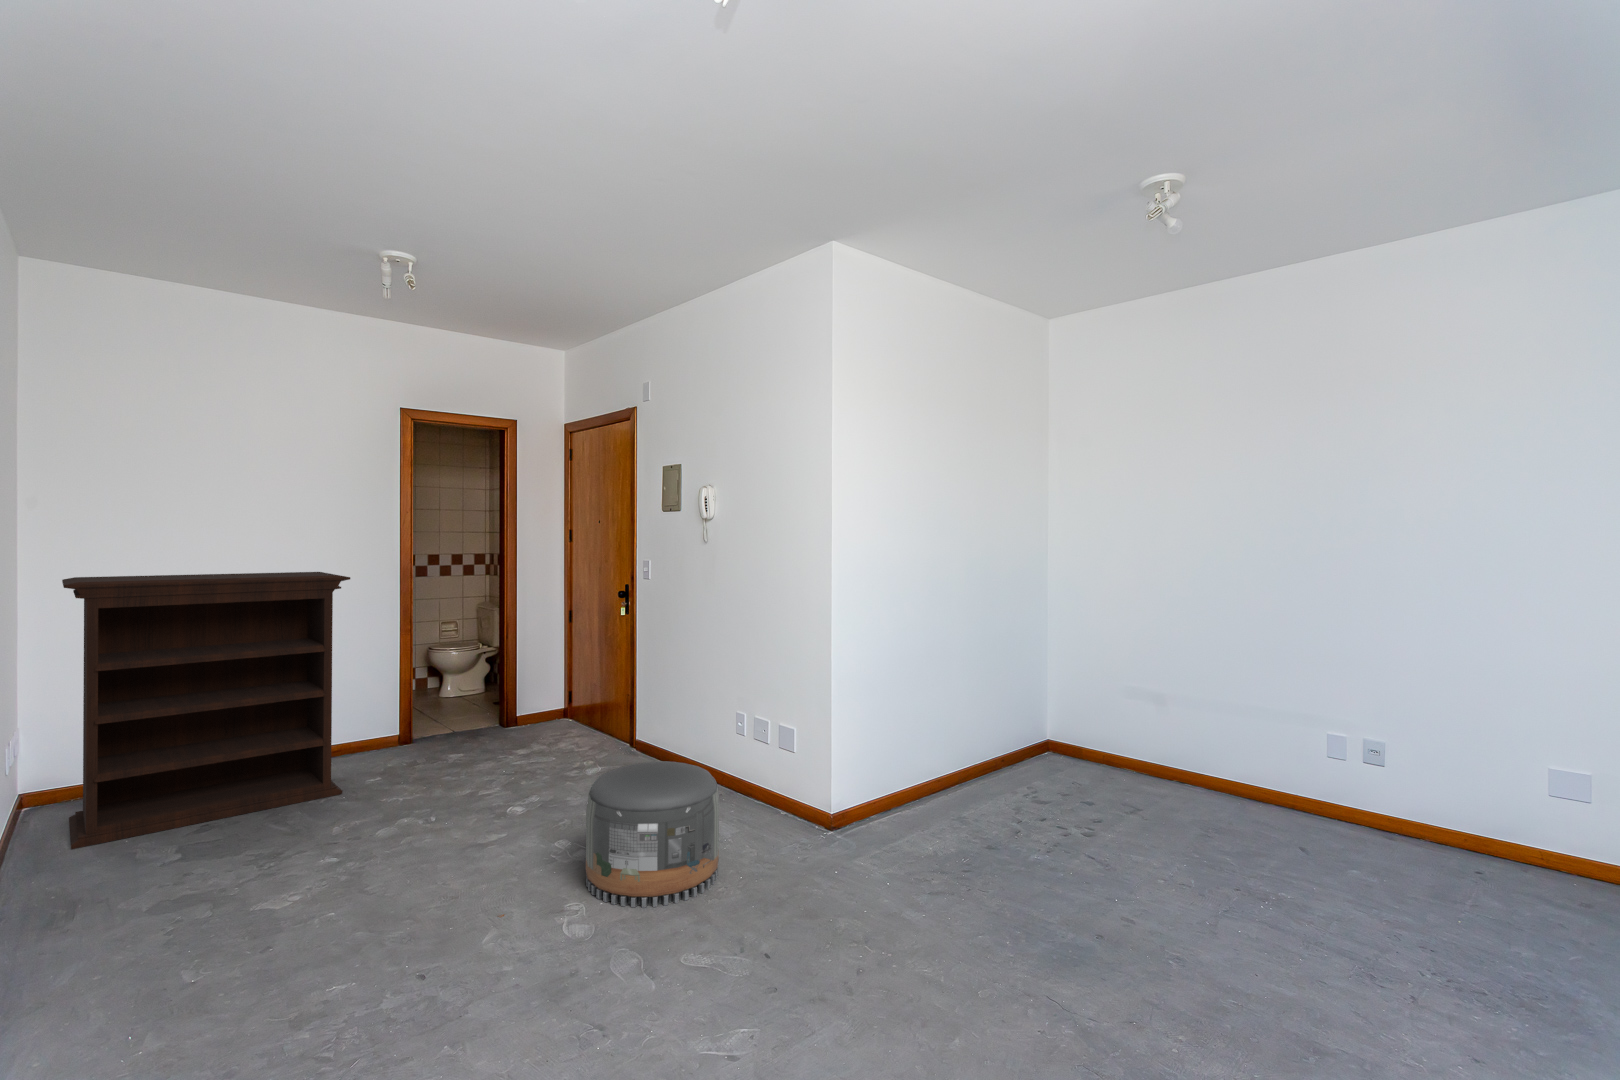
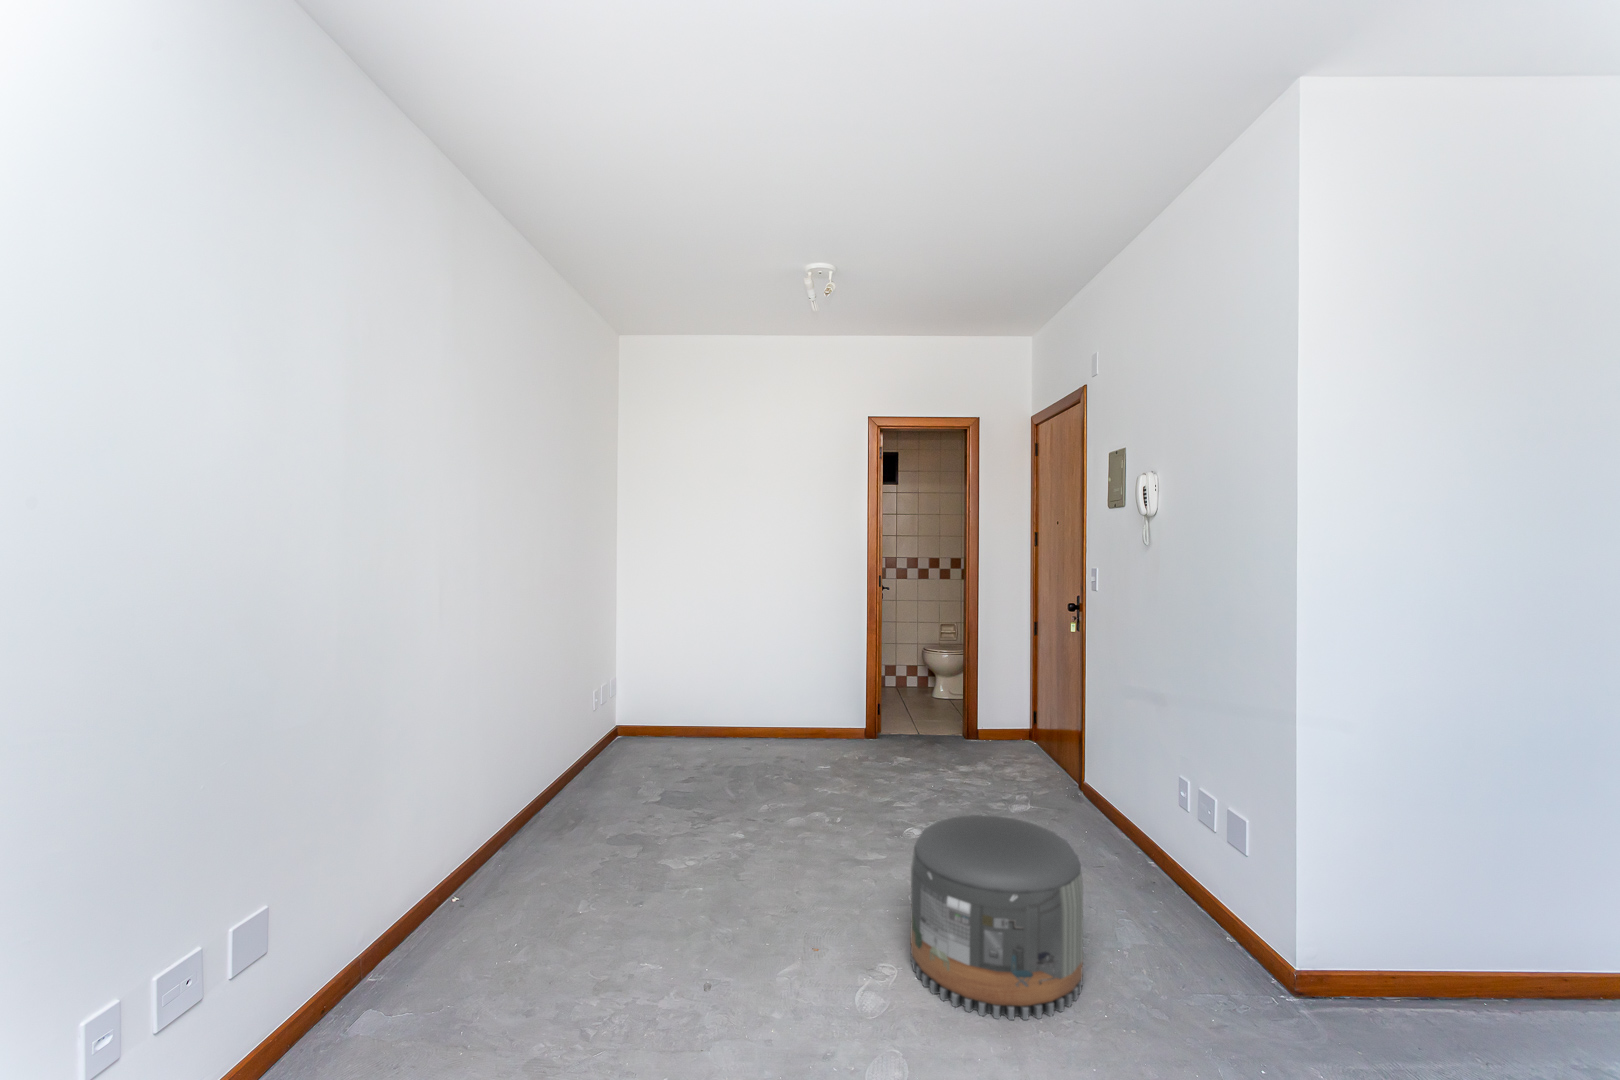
bookshelf: present [62,572,350,849] -> none [610,570,798,774]

